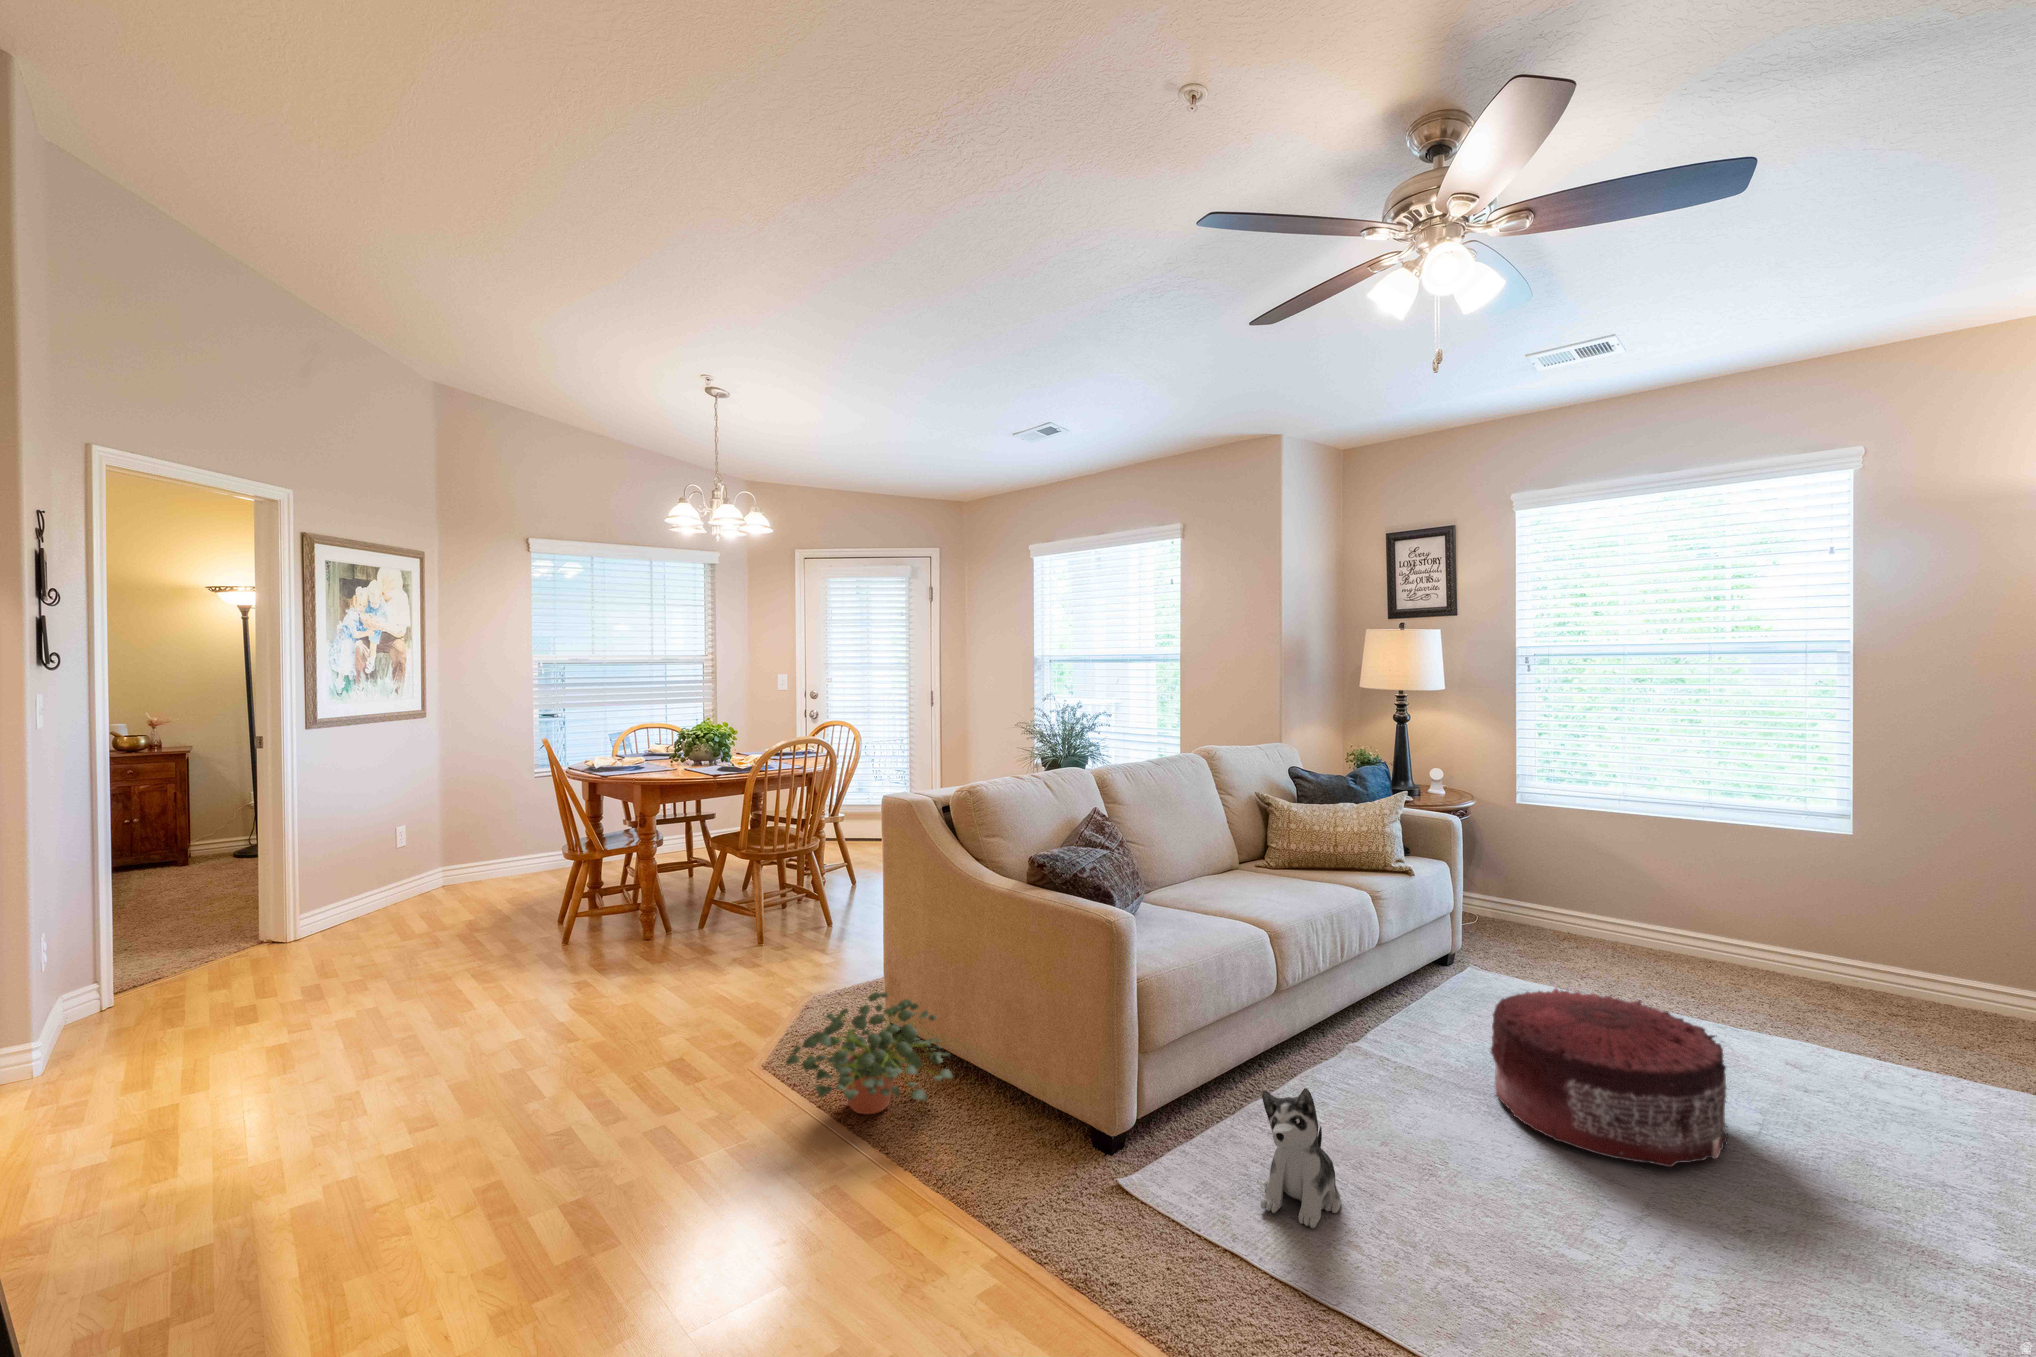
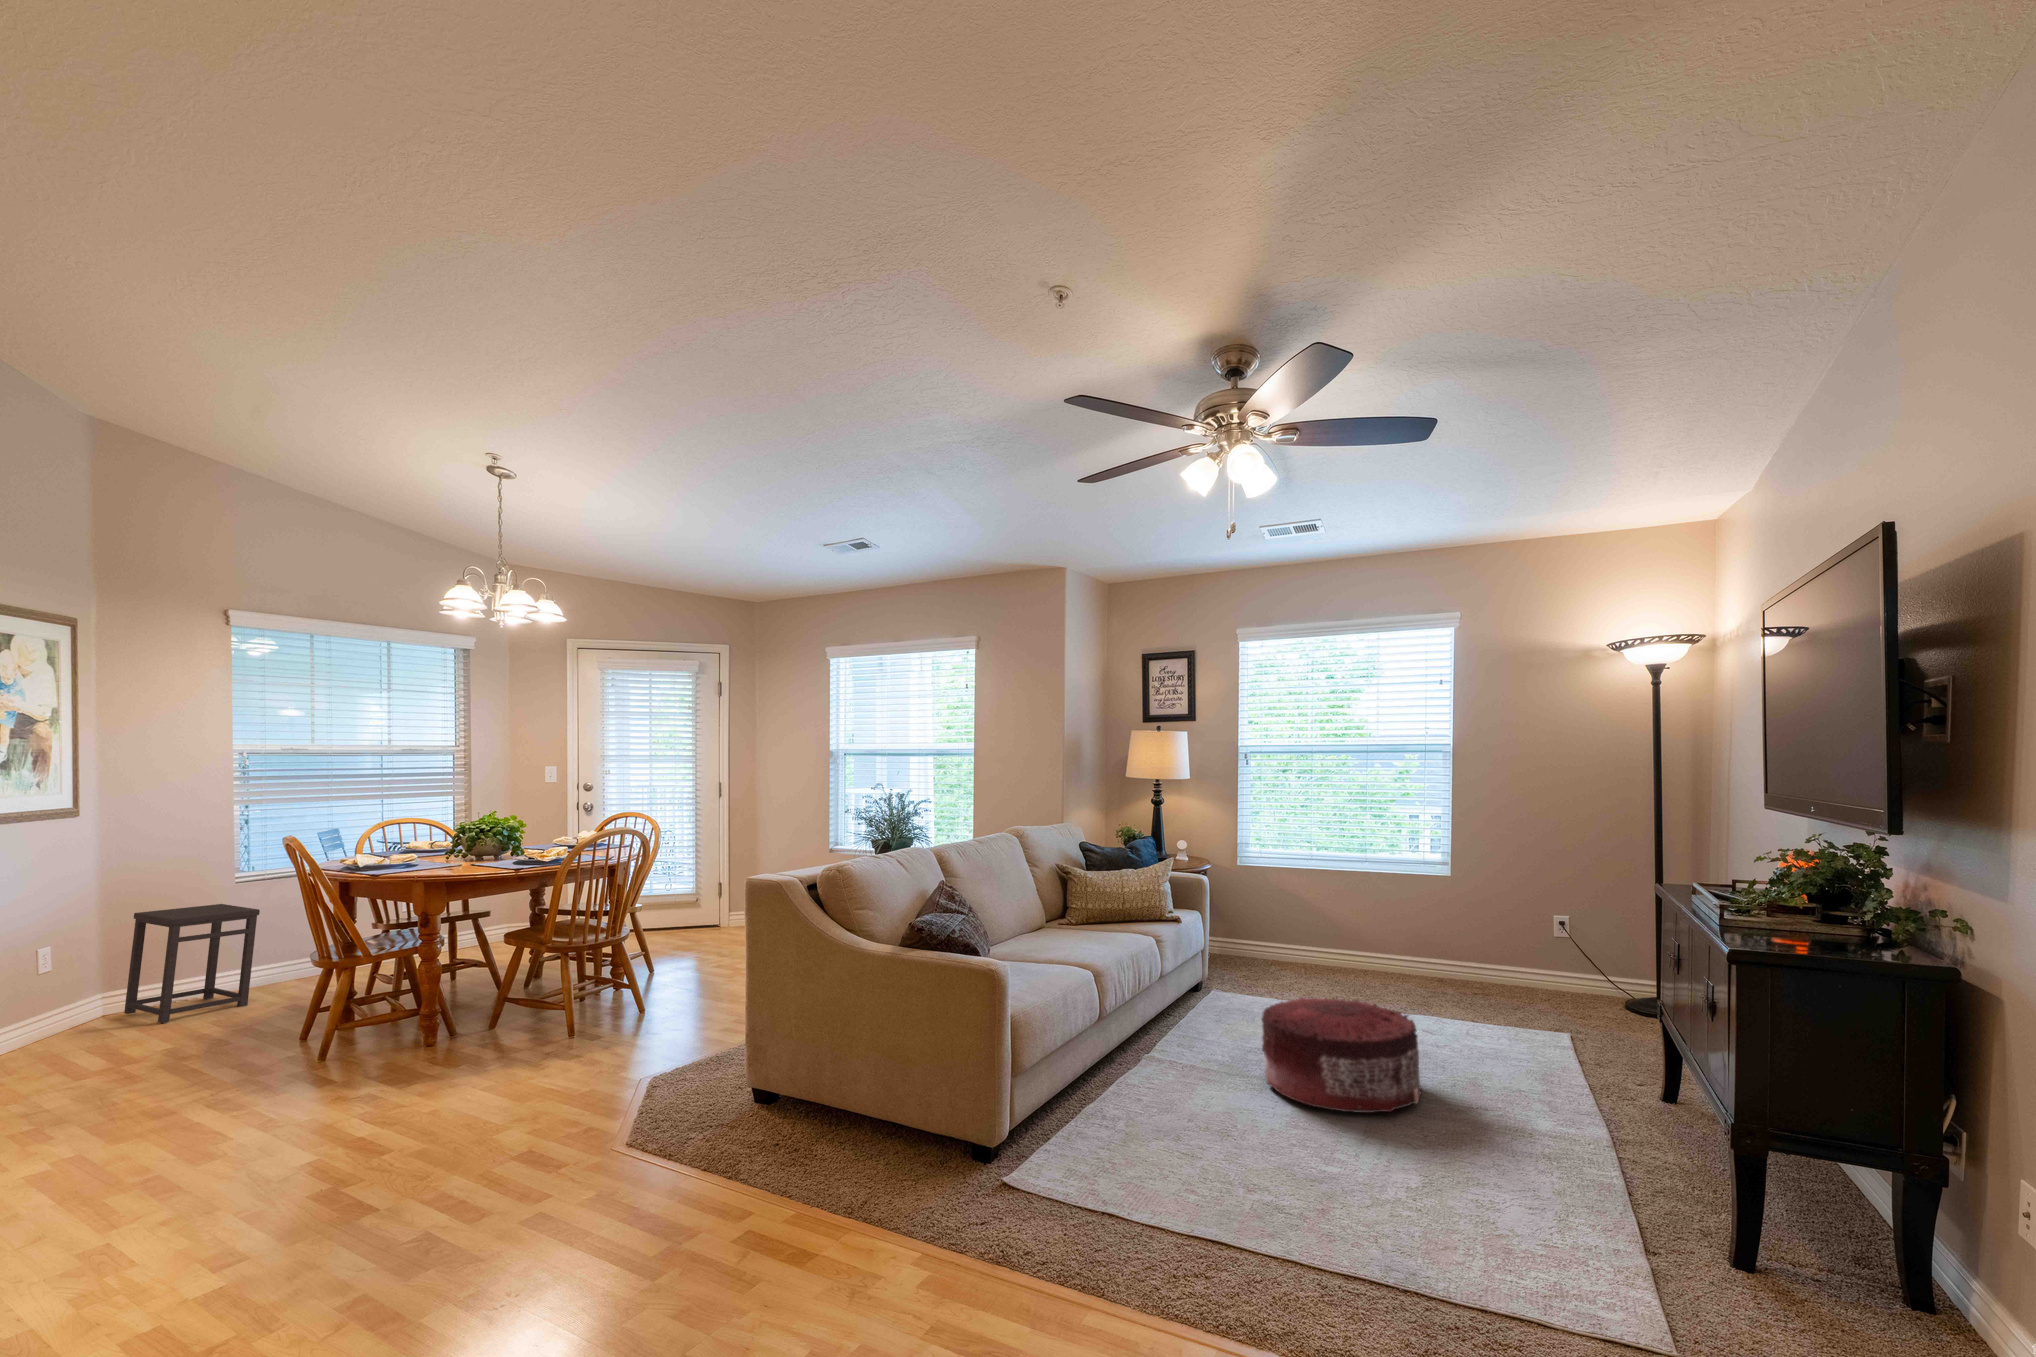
side table: none [452,793,539,892] -> present [124,904,260,1023]
potted plant: present [786,992,953,1114] -> none [672,1052,839,1167]
plush toy: present [1260,1088,1341,1228] -> none [1115,1074,1178,1188]

